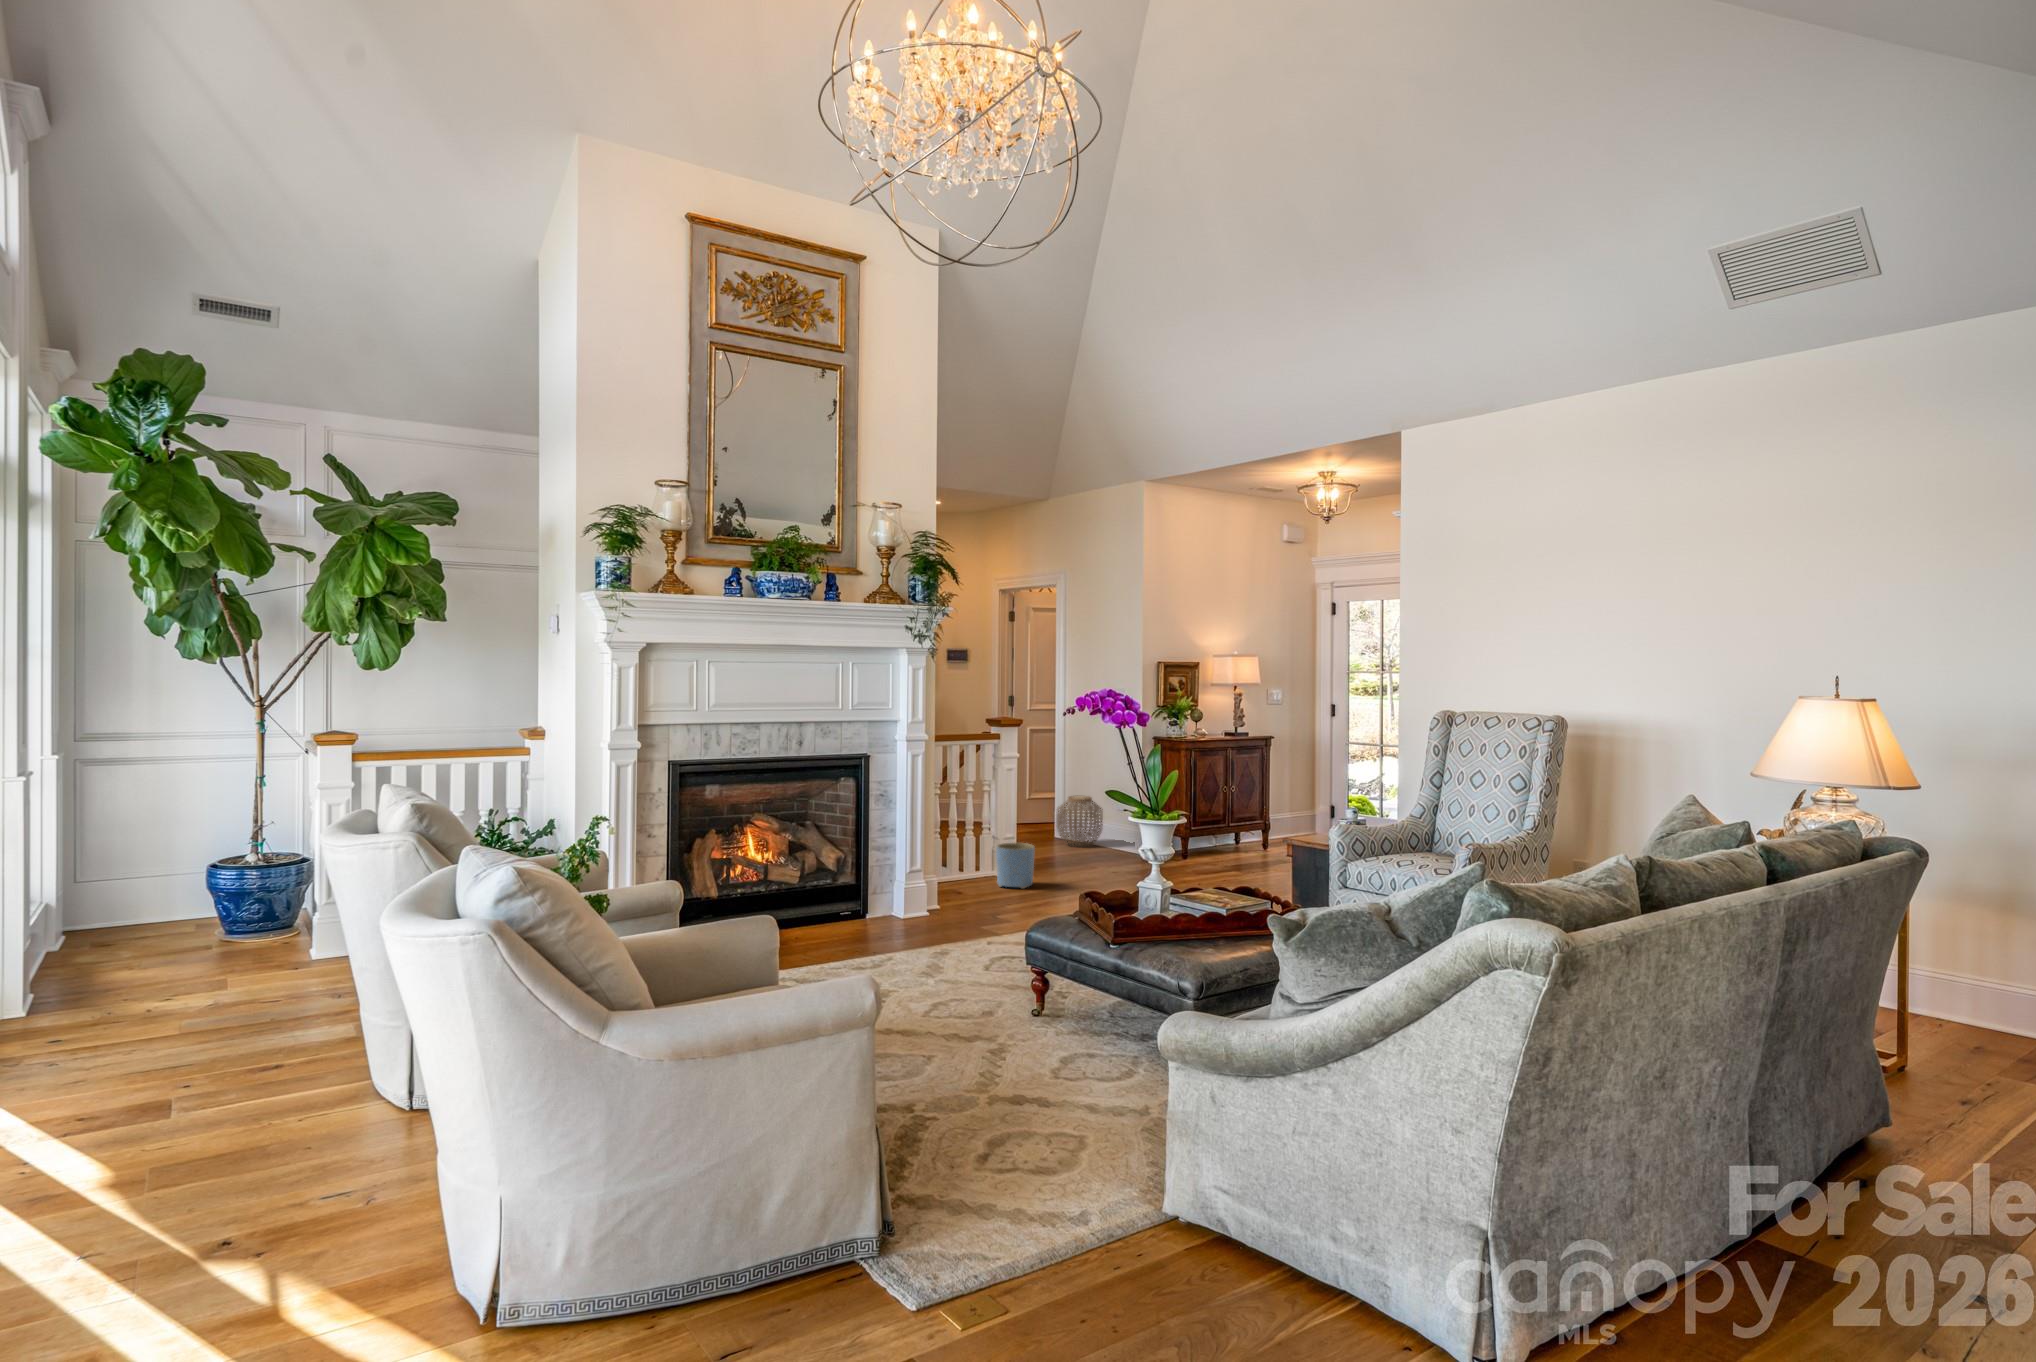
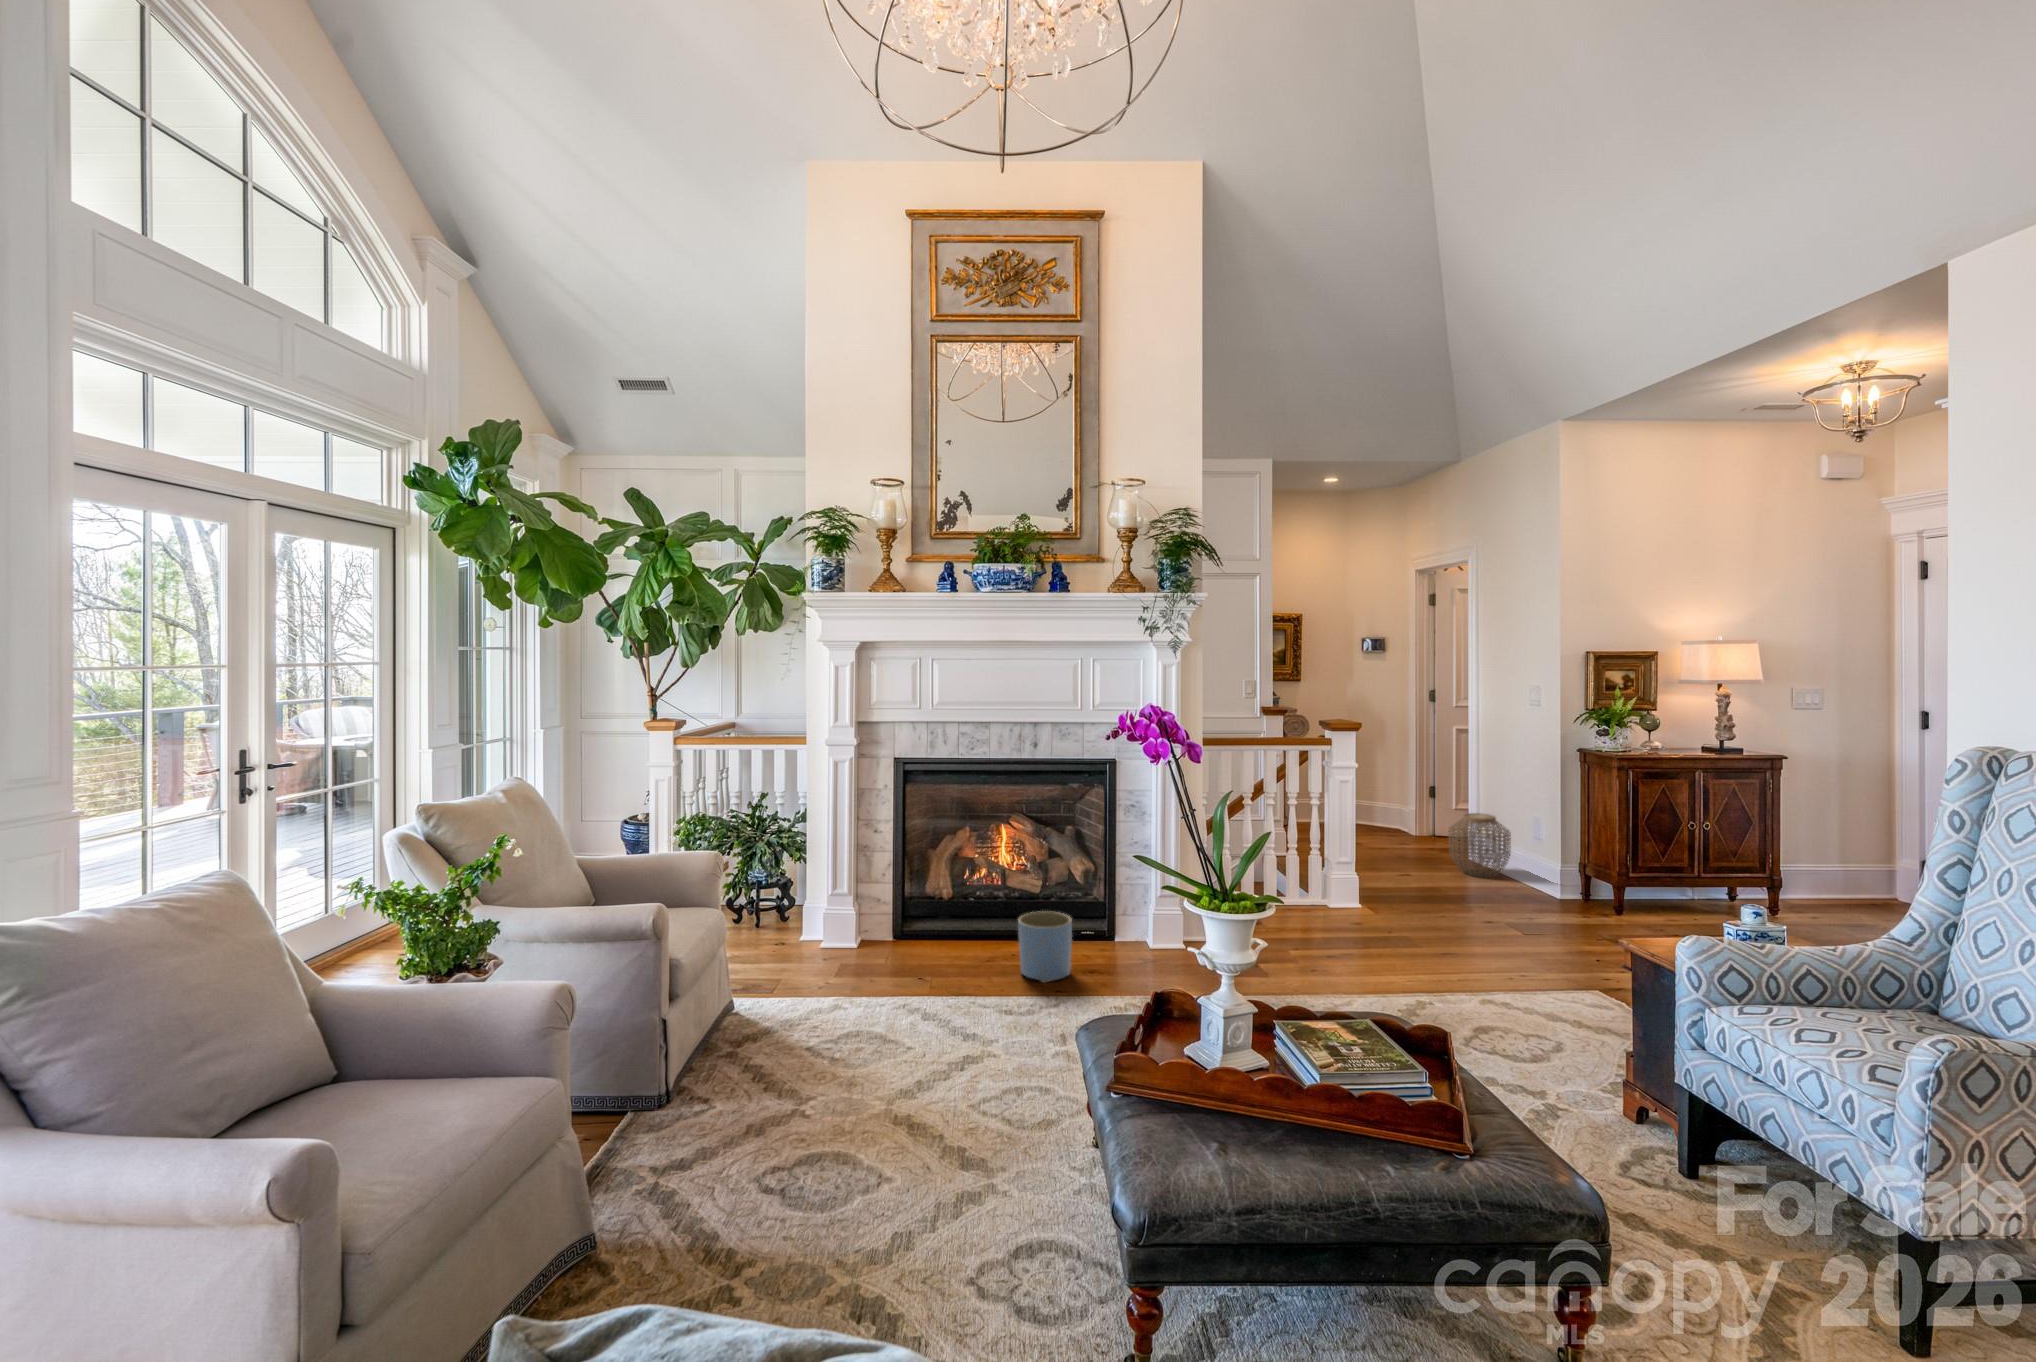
planter: present [996,843,1035,889] -> present [1018,911,1072,983]

